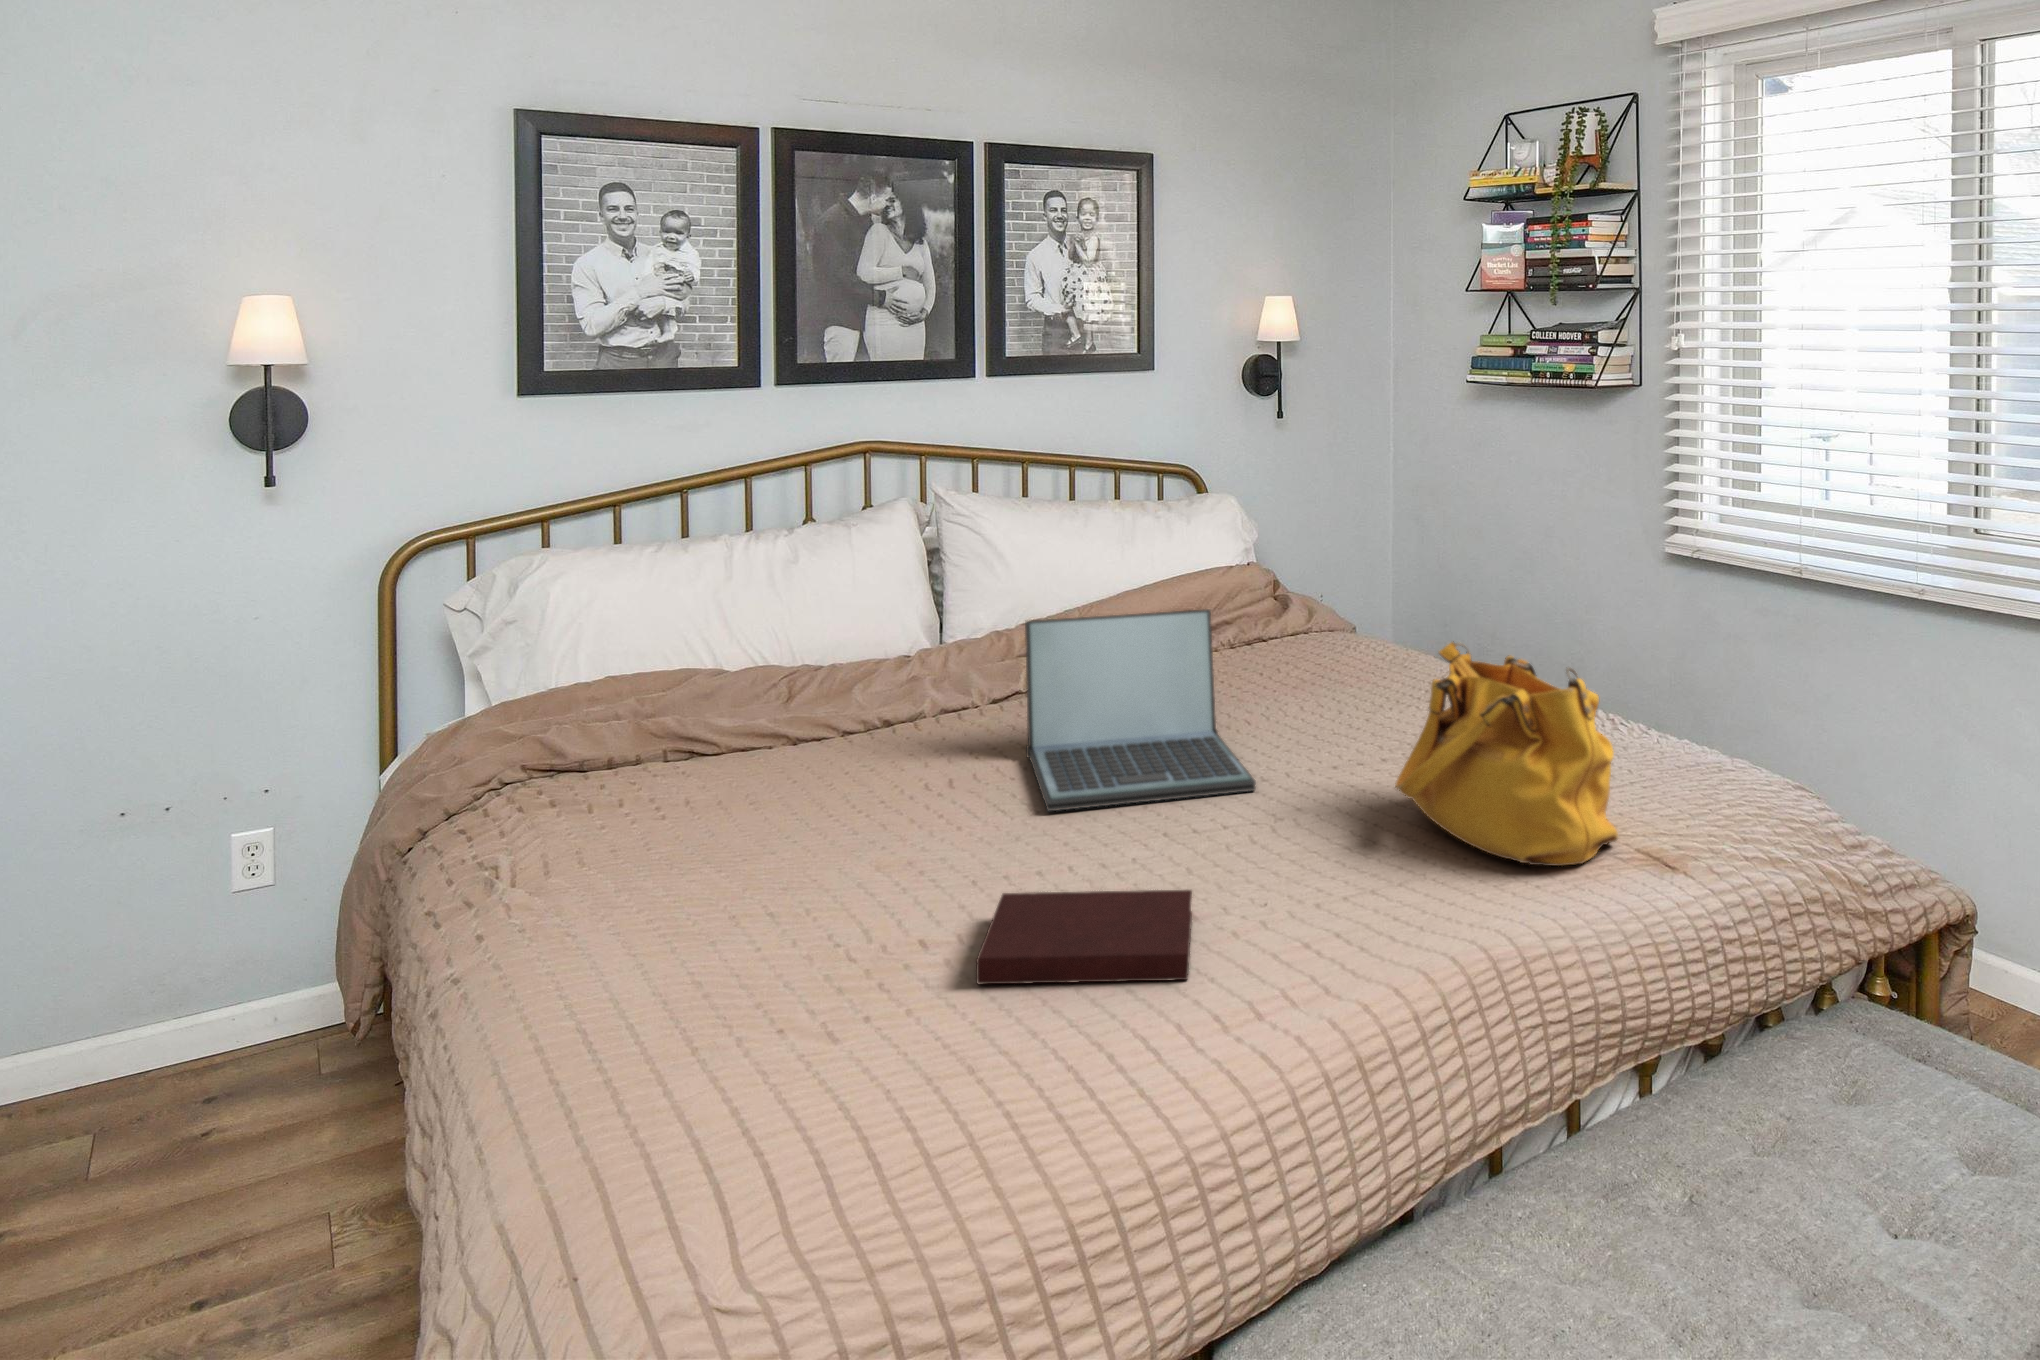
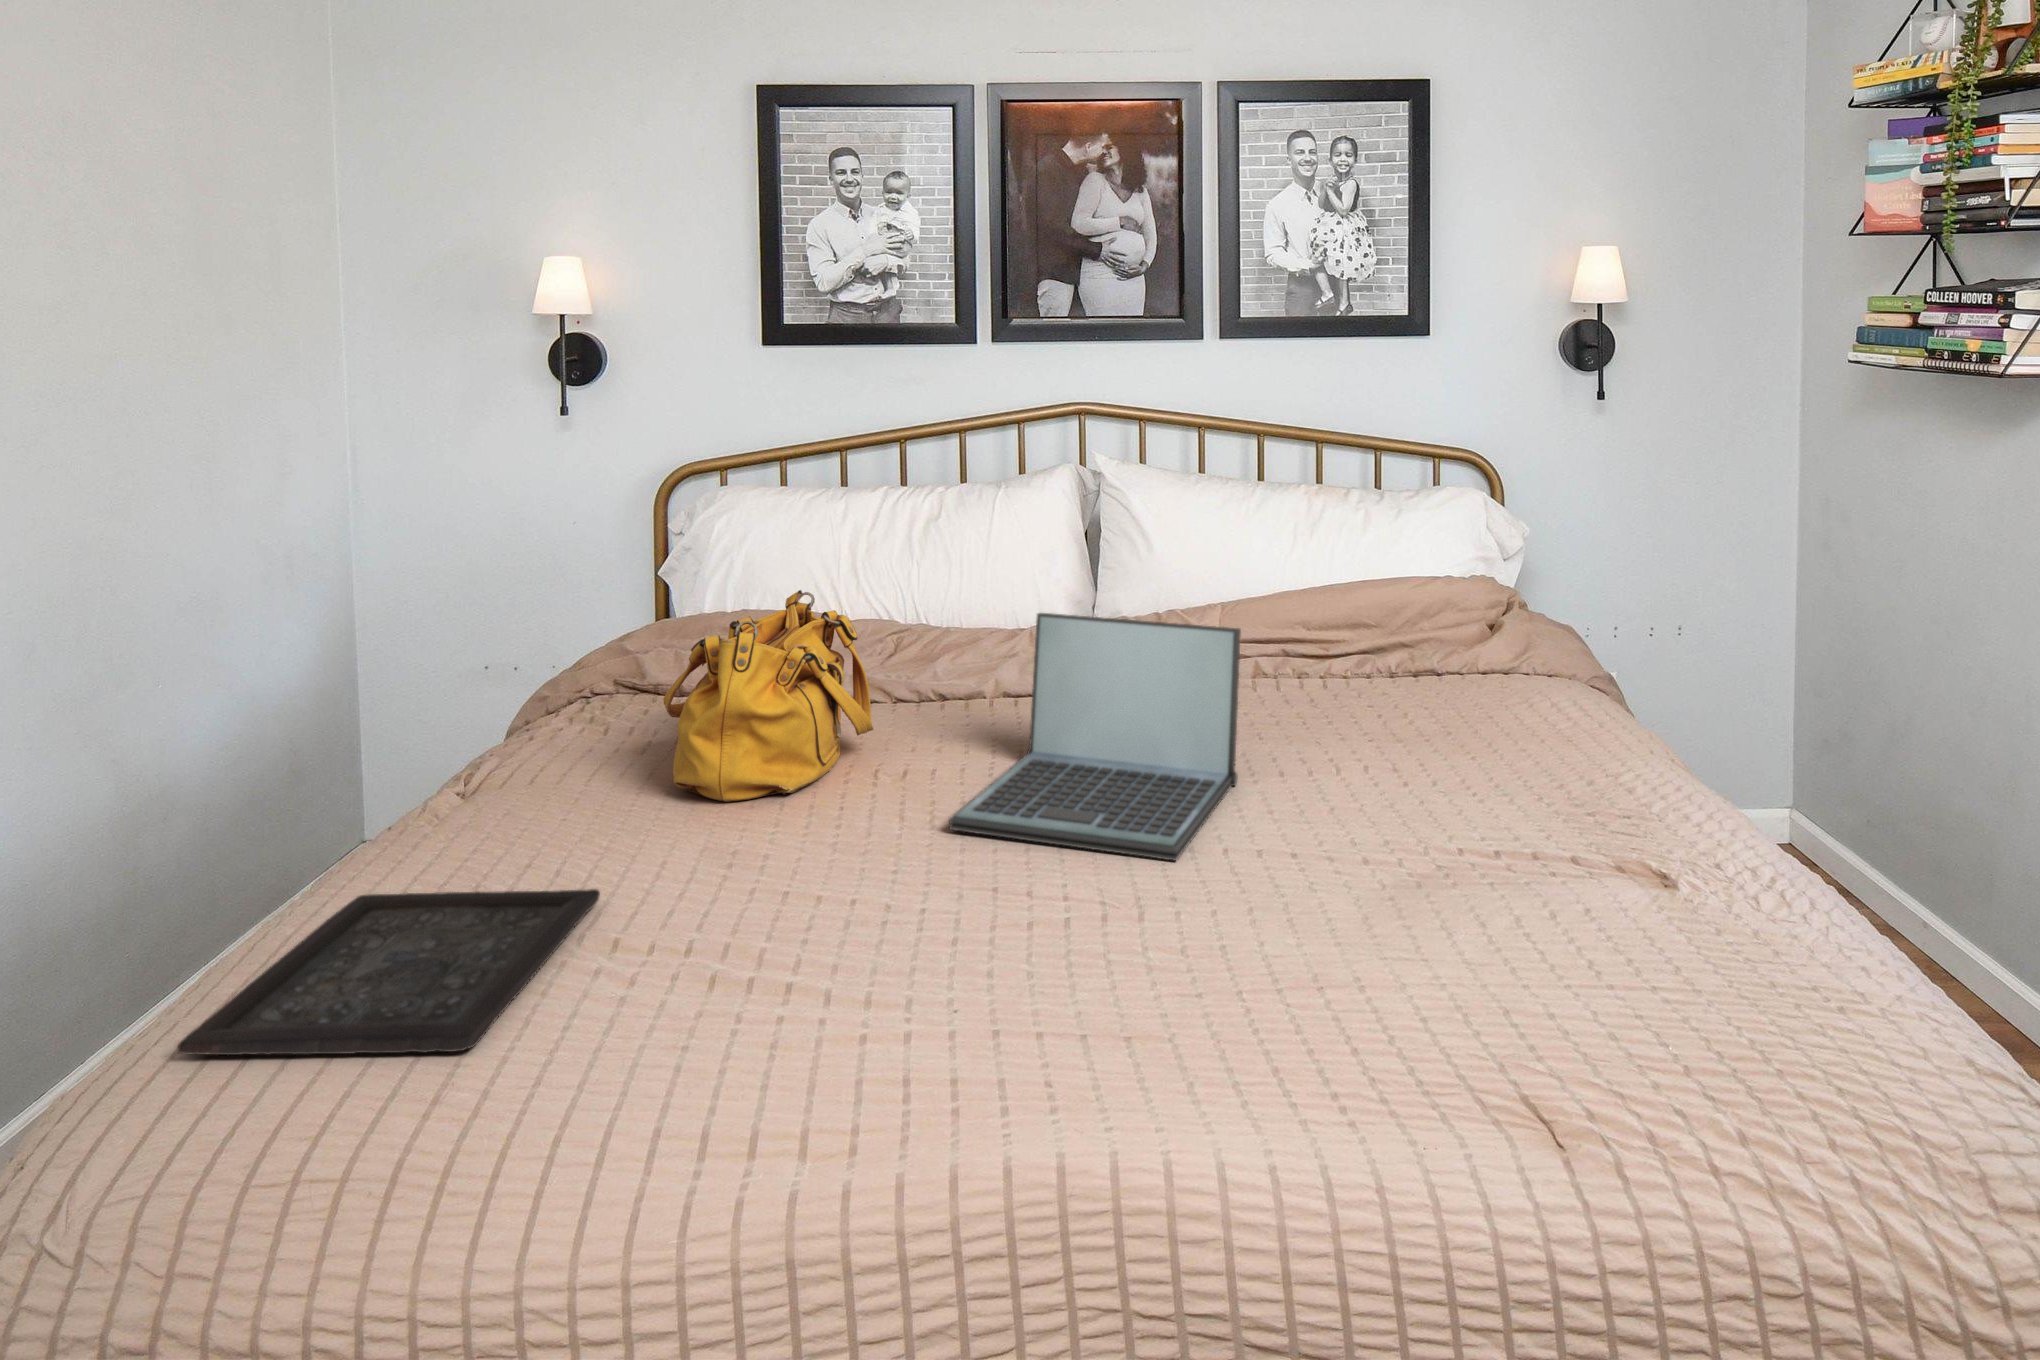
handbag: present [1395,641,1618,866] -> present [663,590,873,802]
notebook: present [976,890,1192,984] -> none [603,914,892,1078]
tray: none [551,918,912,1135] -> present [178,889,600,1055]

